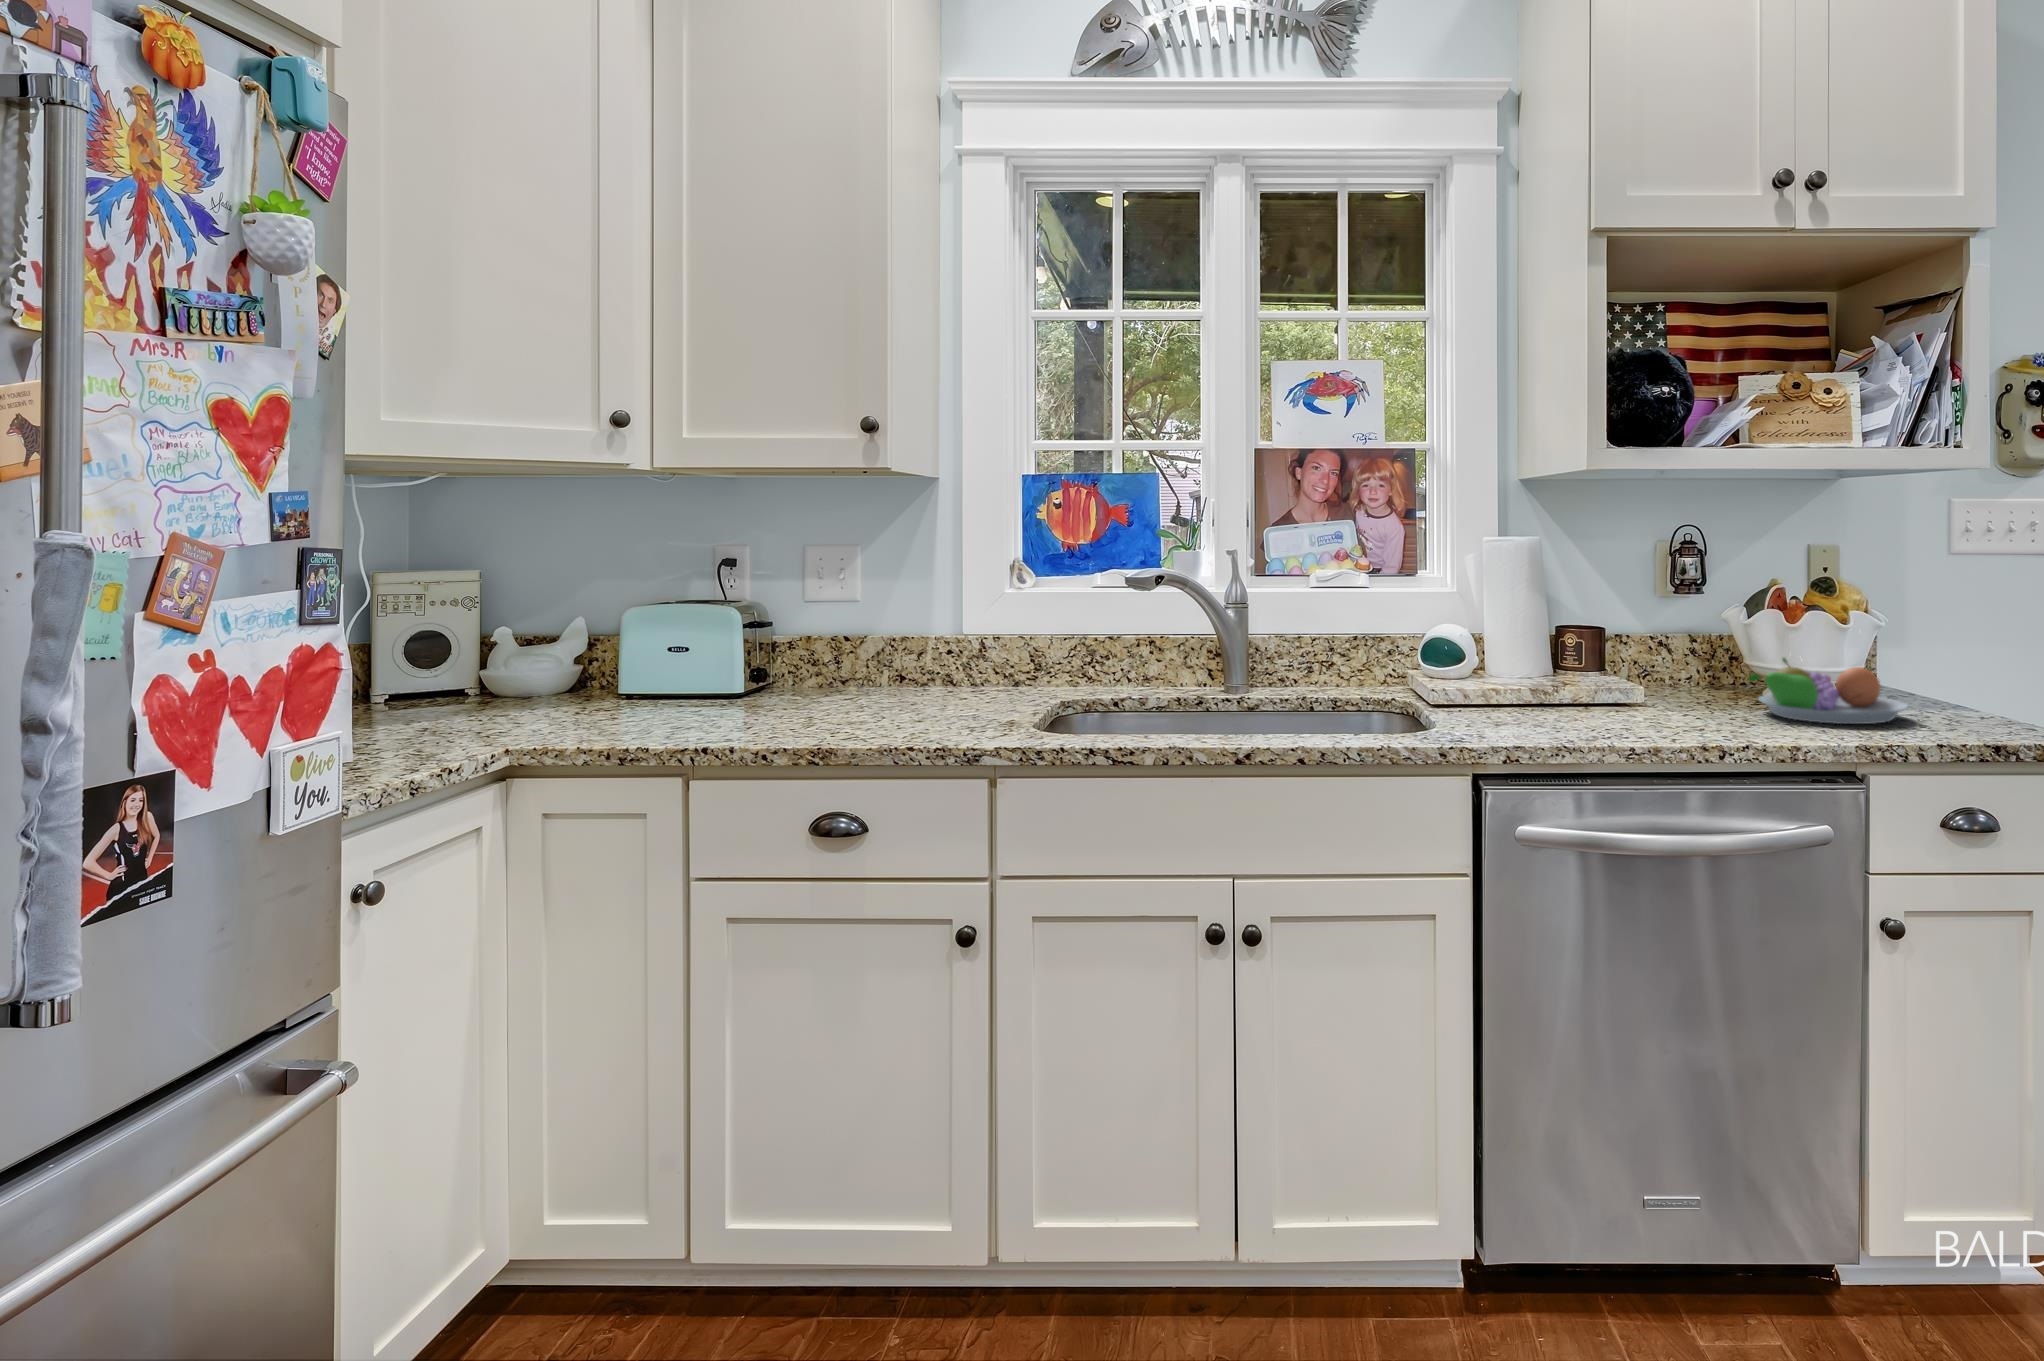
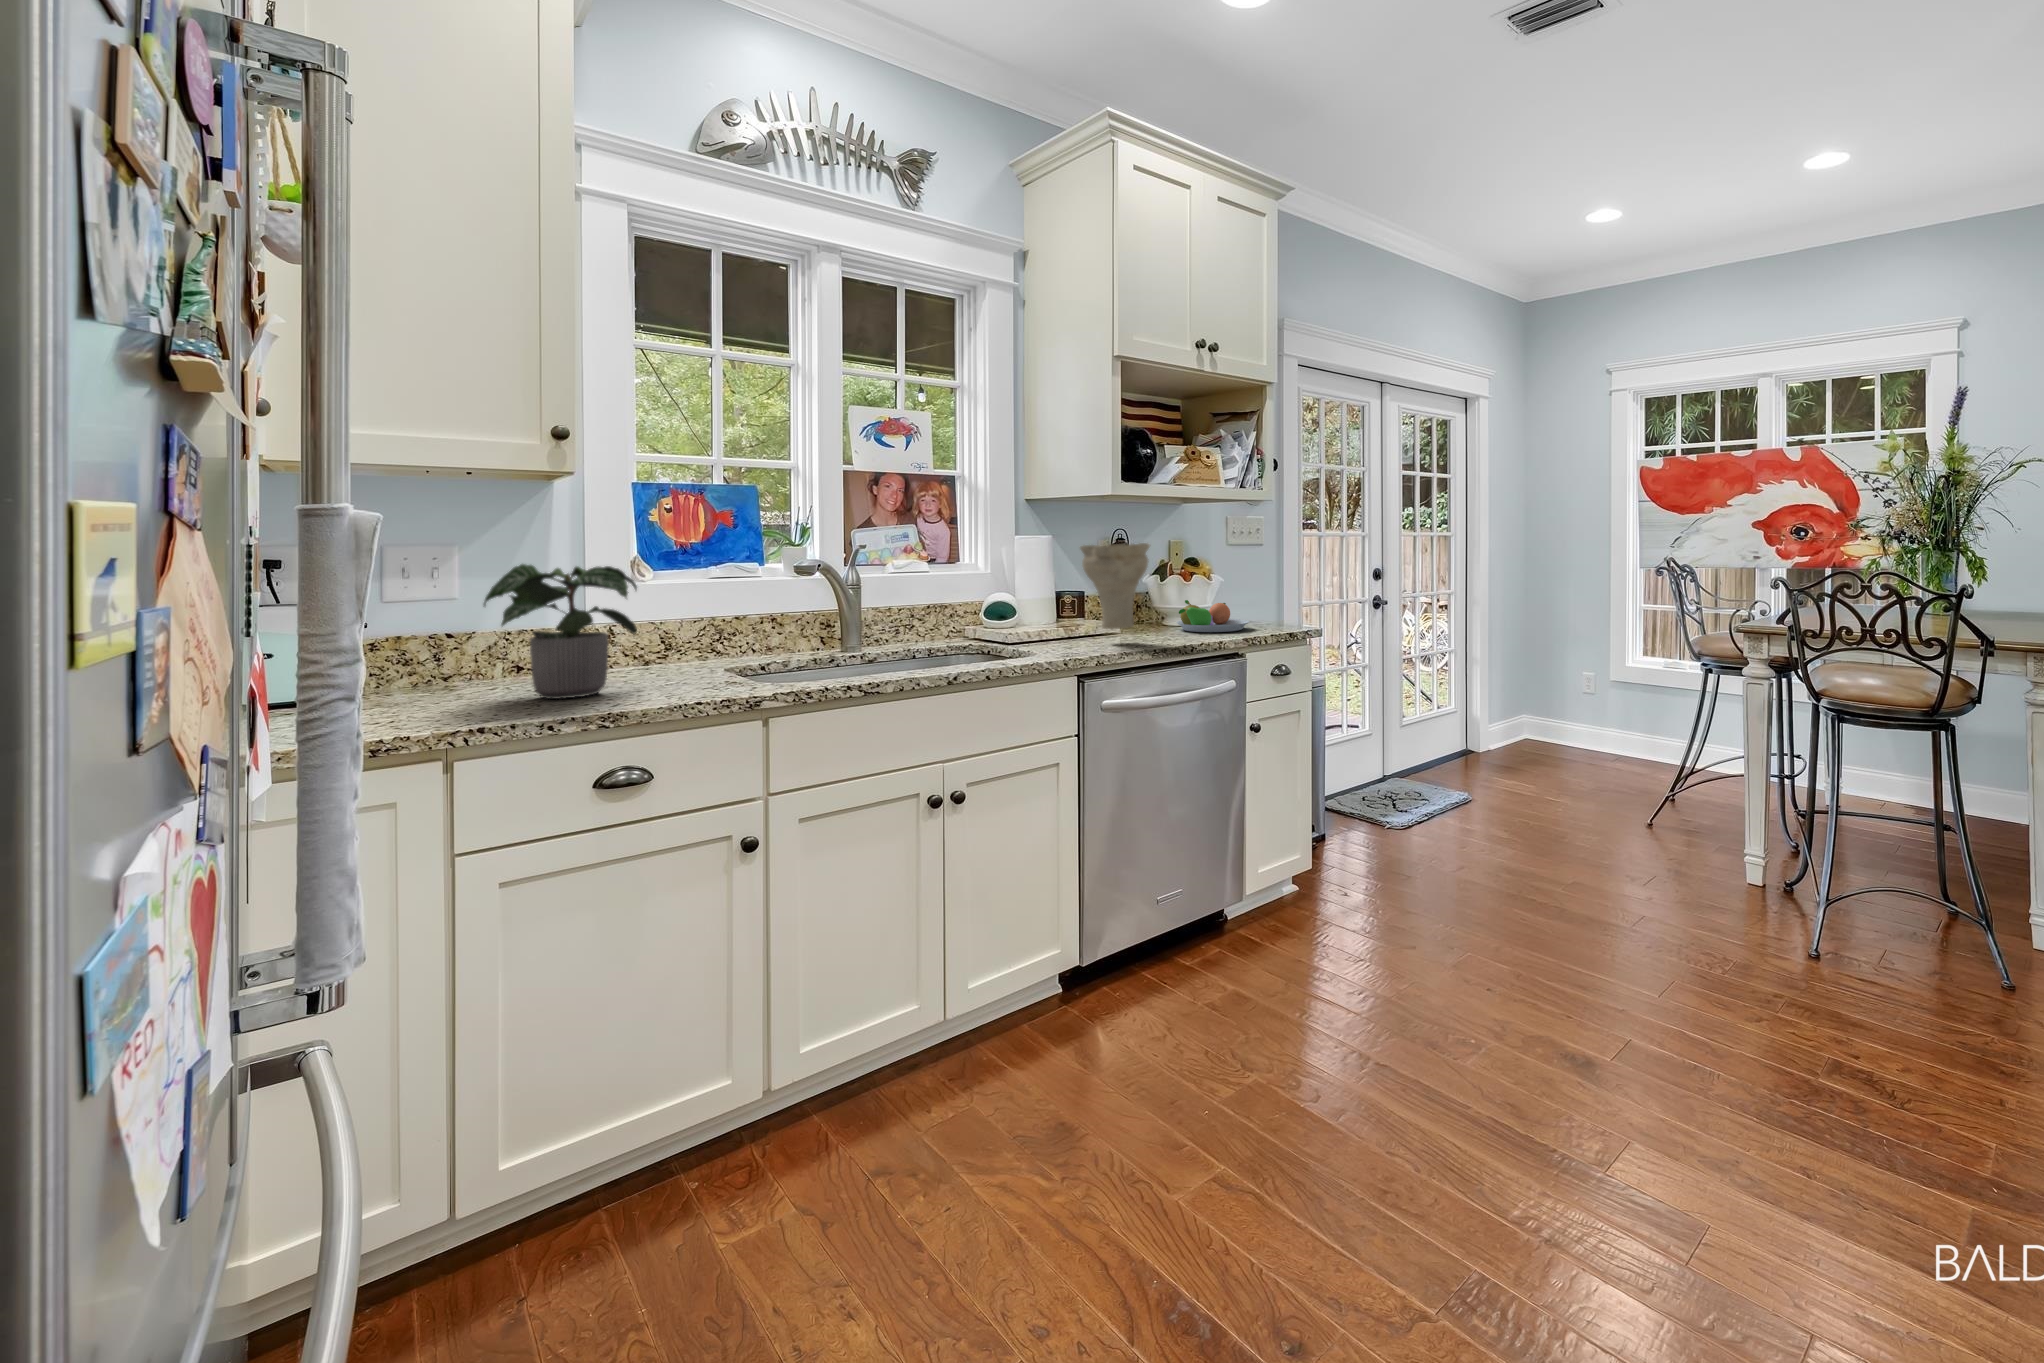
vase: none [1522,549,1651,713] -> present [1080,543,1150,629]
potted plant: none [773,571,947,723] -> present [484,564,637,699]

